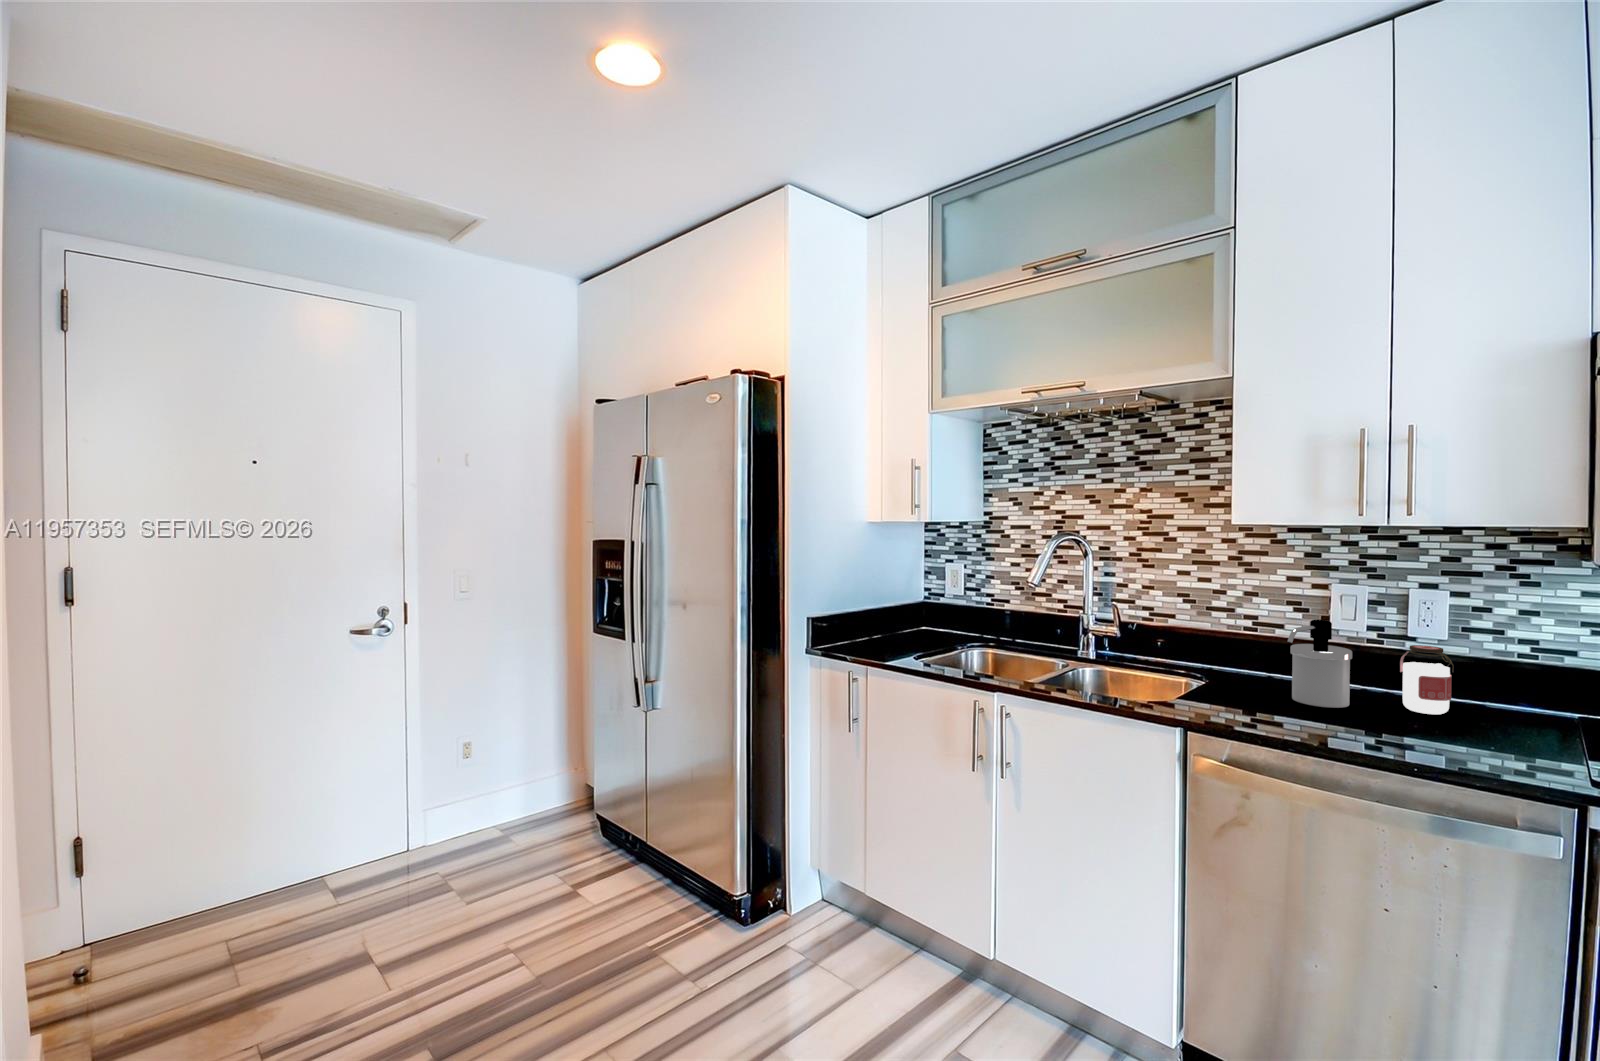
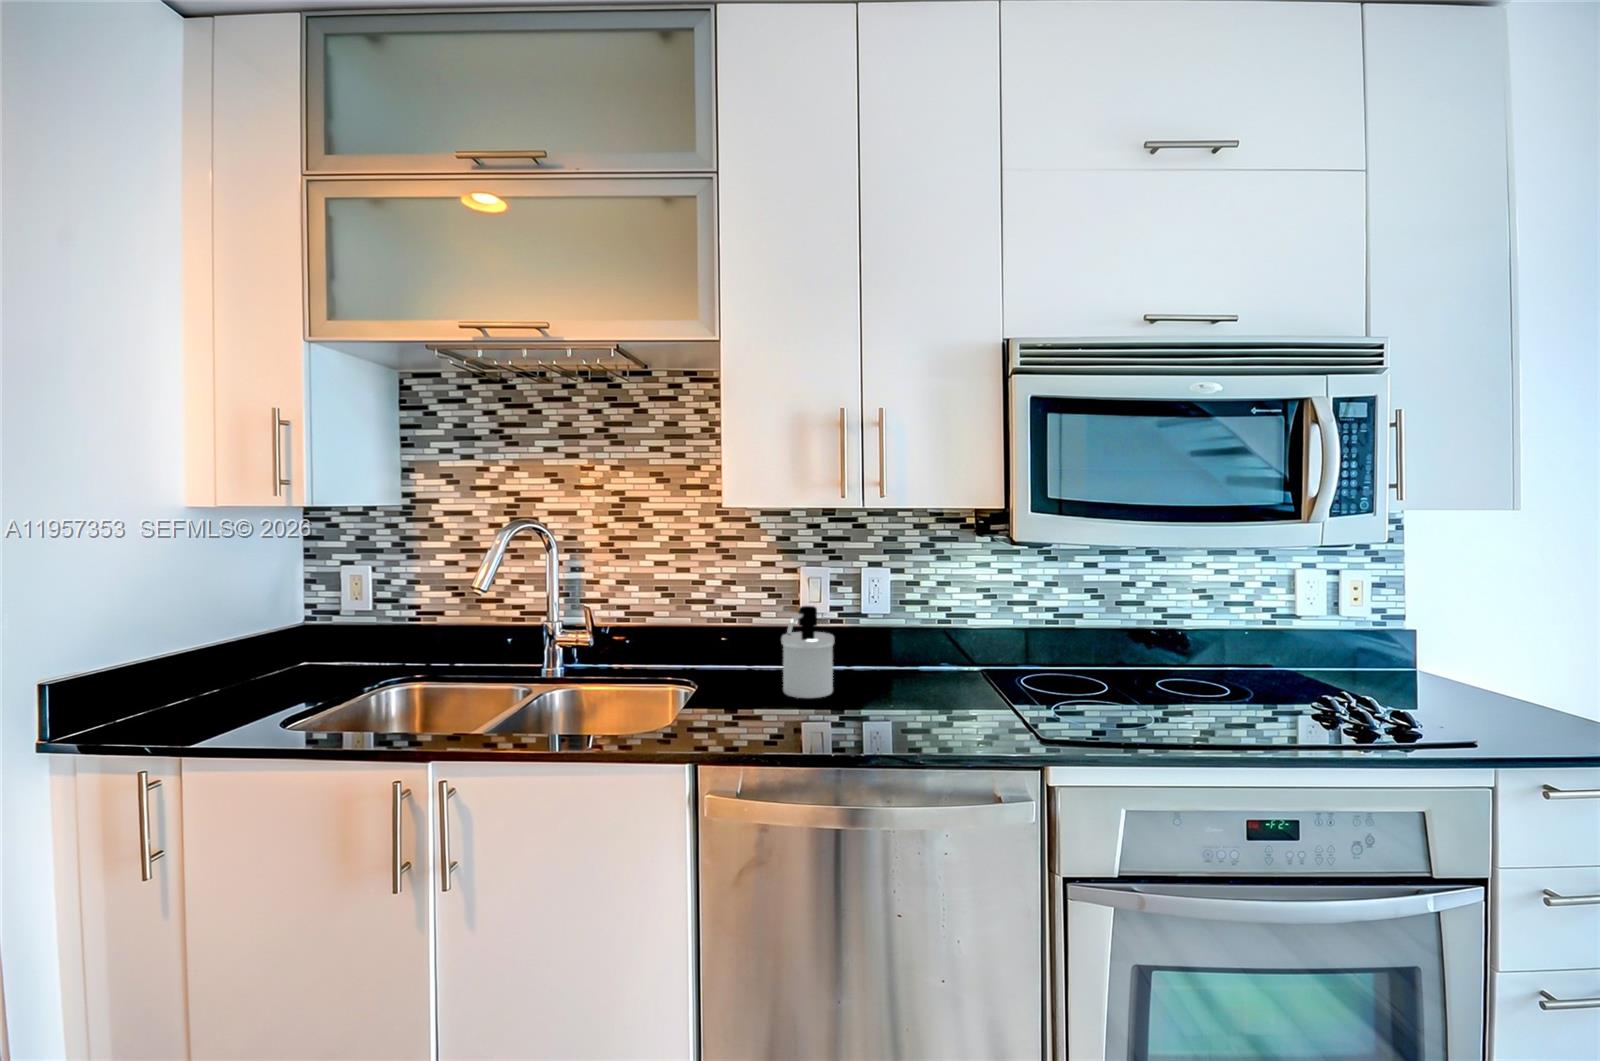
jar: present [1400,645,1454,714] -> none [869,622,908,689]

